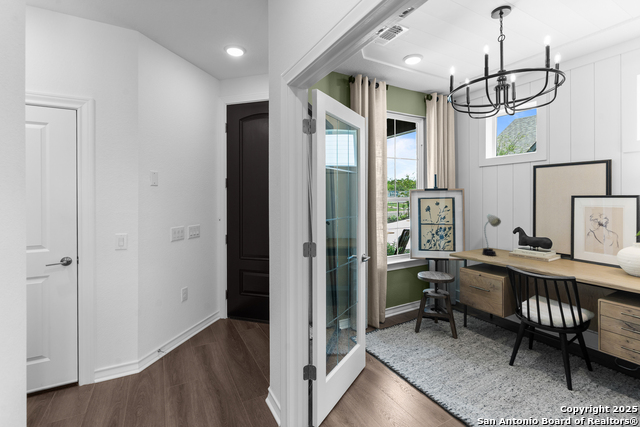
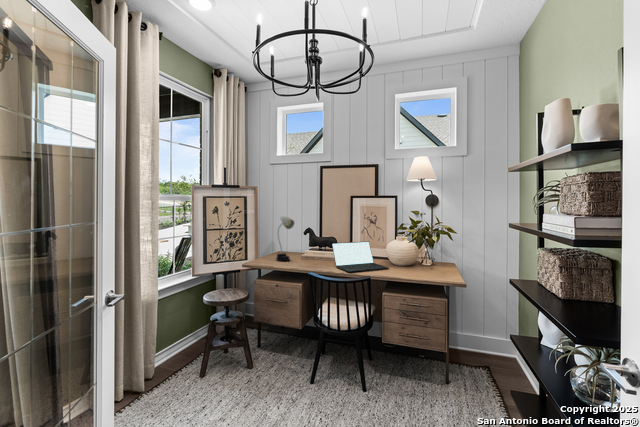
laptop: none [540,243,613,275] -> present [332,241,388,272]

